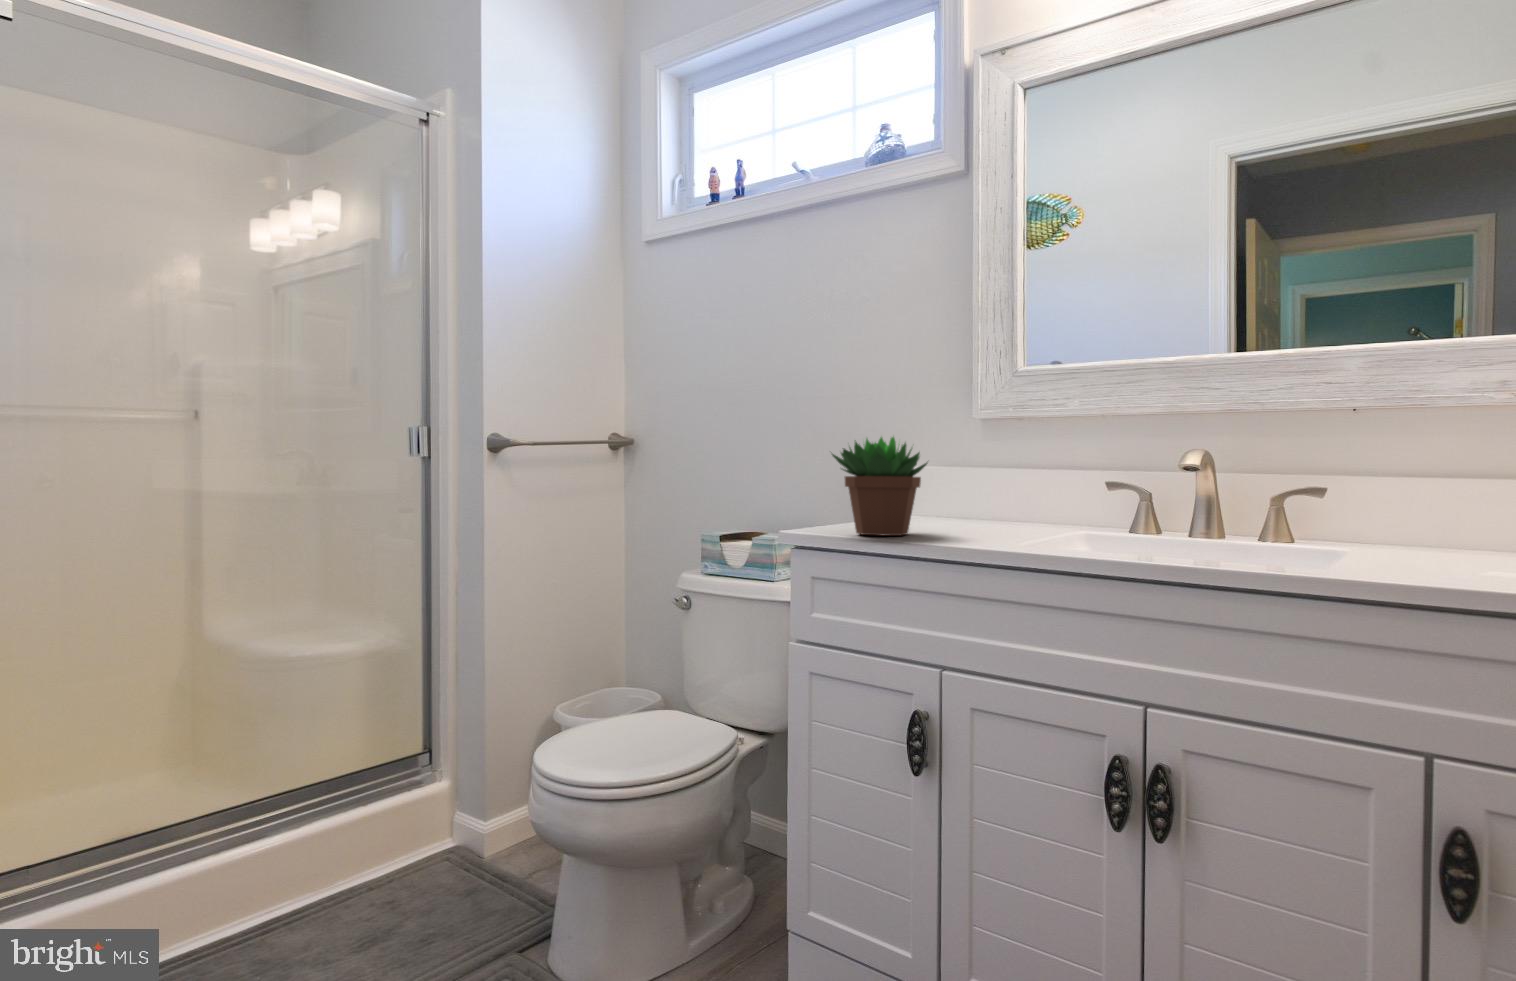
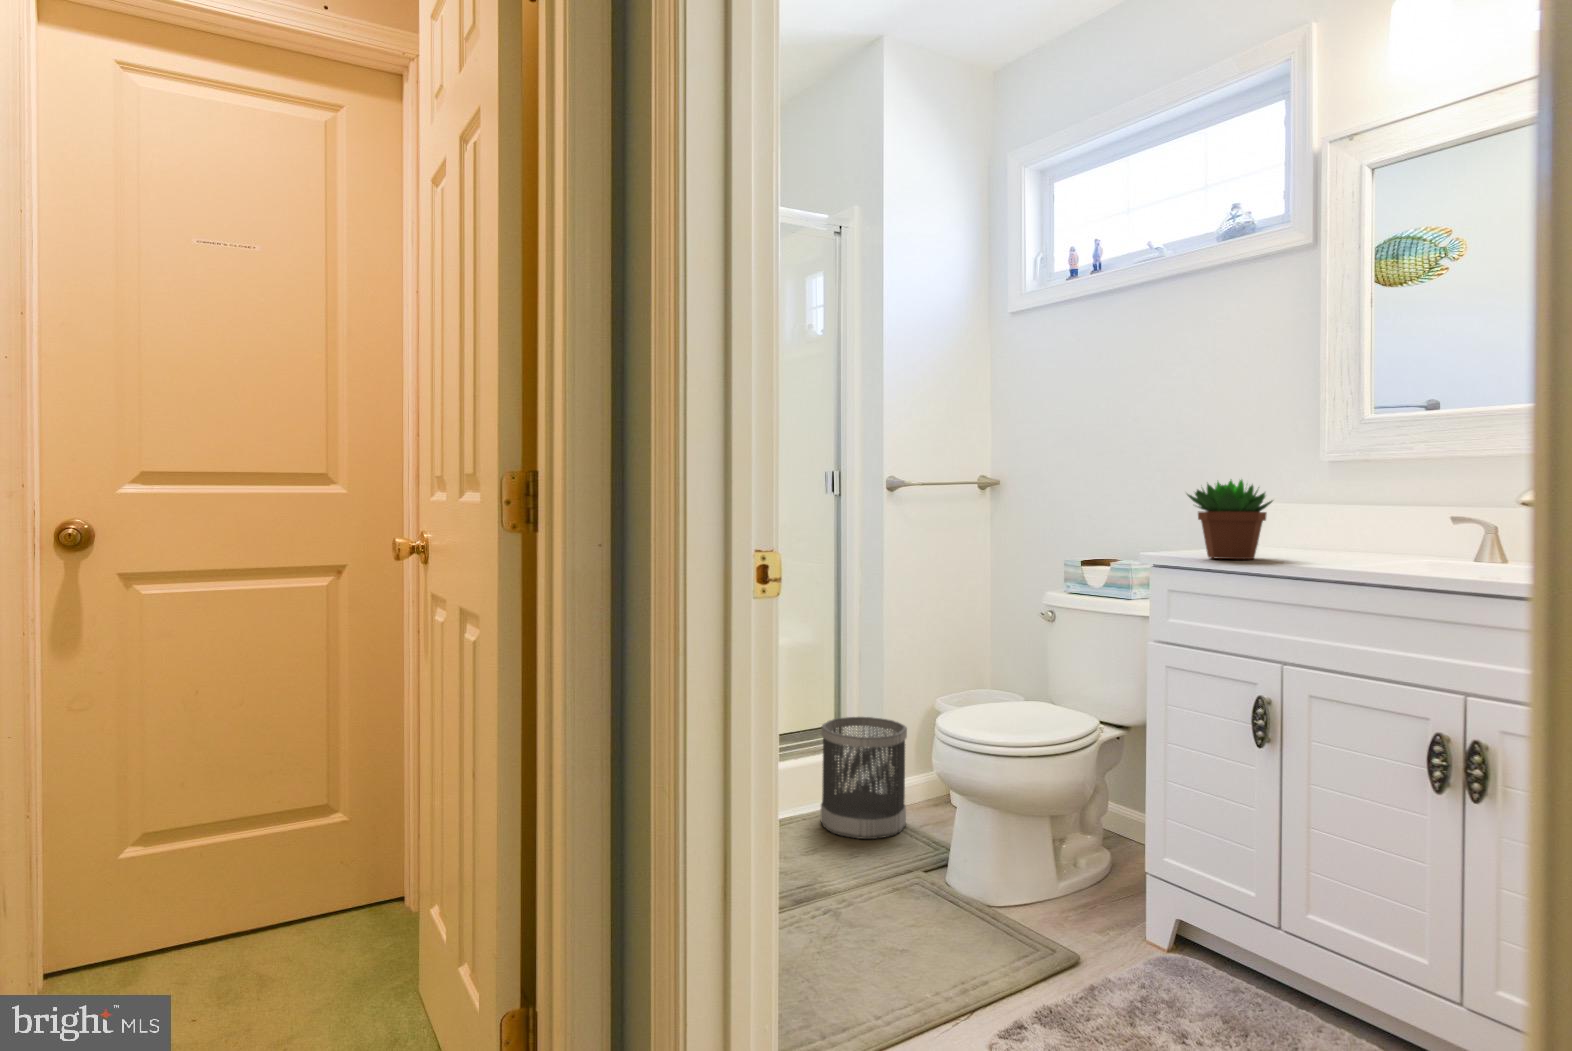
wastebasket: none [393,741,512,912] -> present [821,717,907,839]

